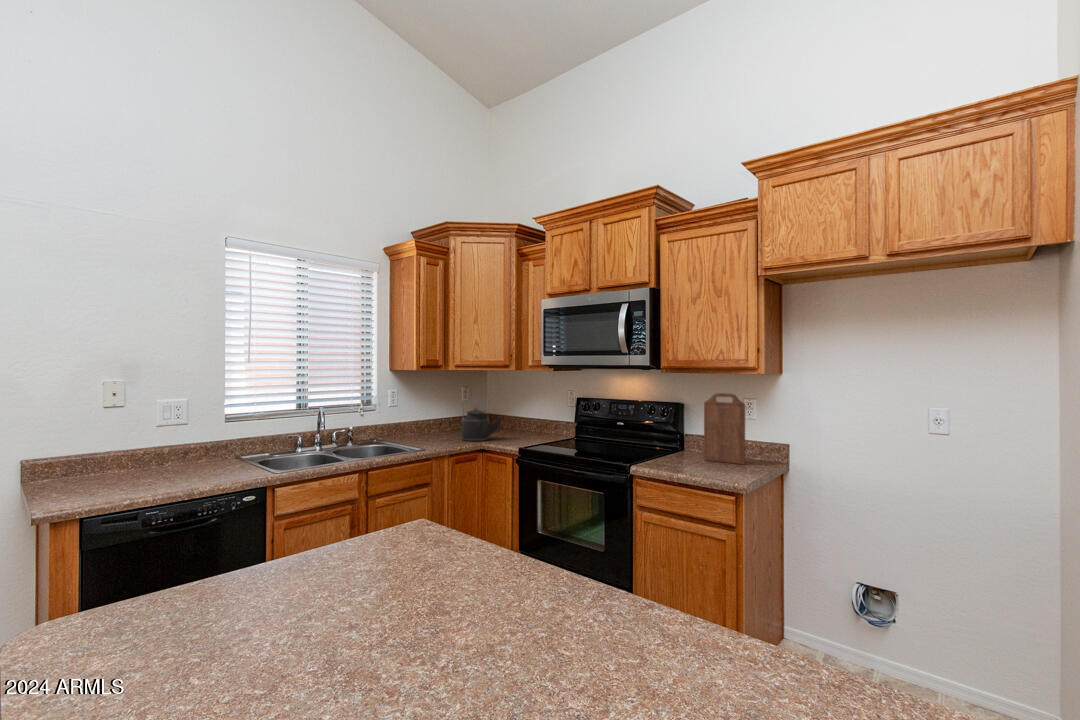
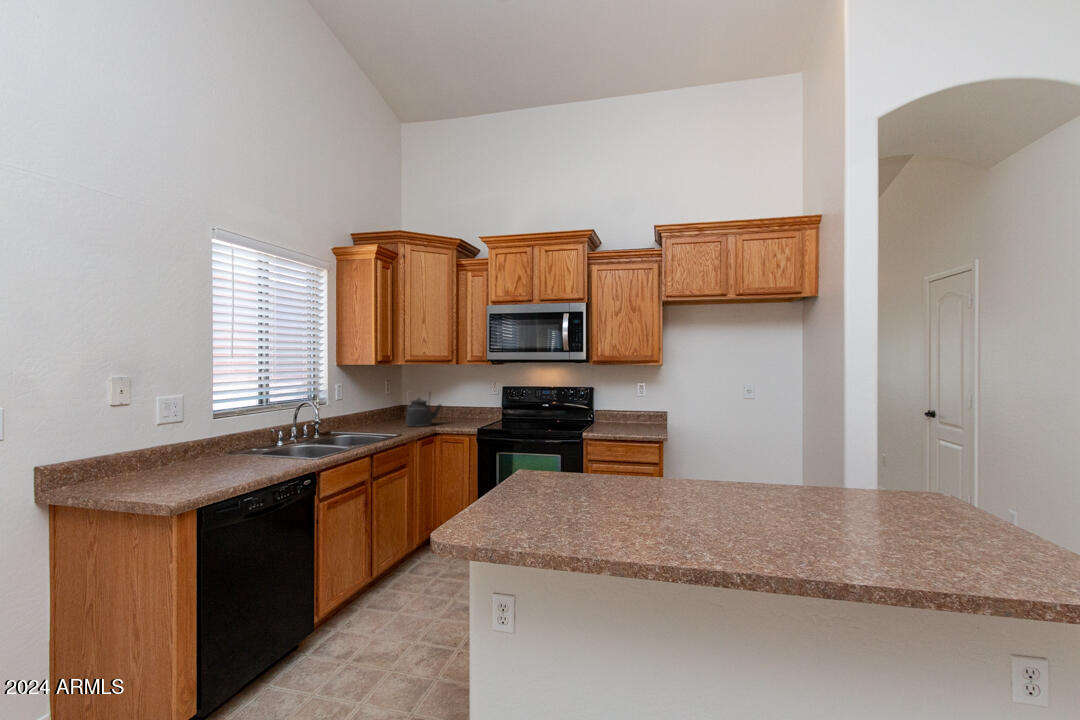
cutting board: present [704,393,745,464] -> none [617,378,645,425]

